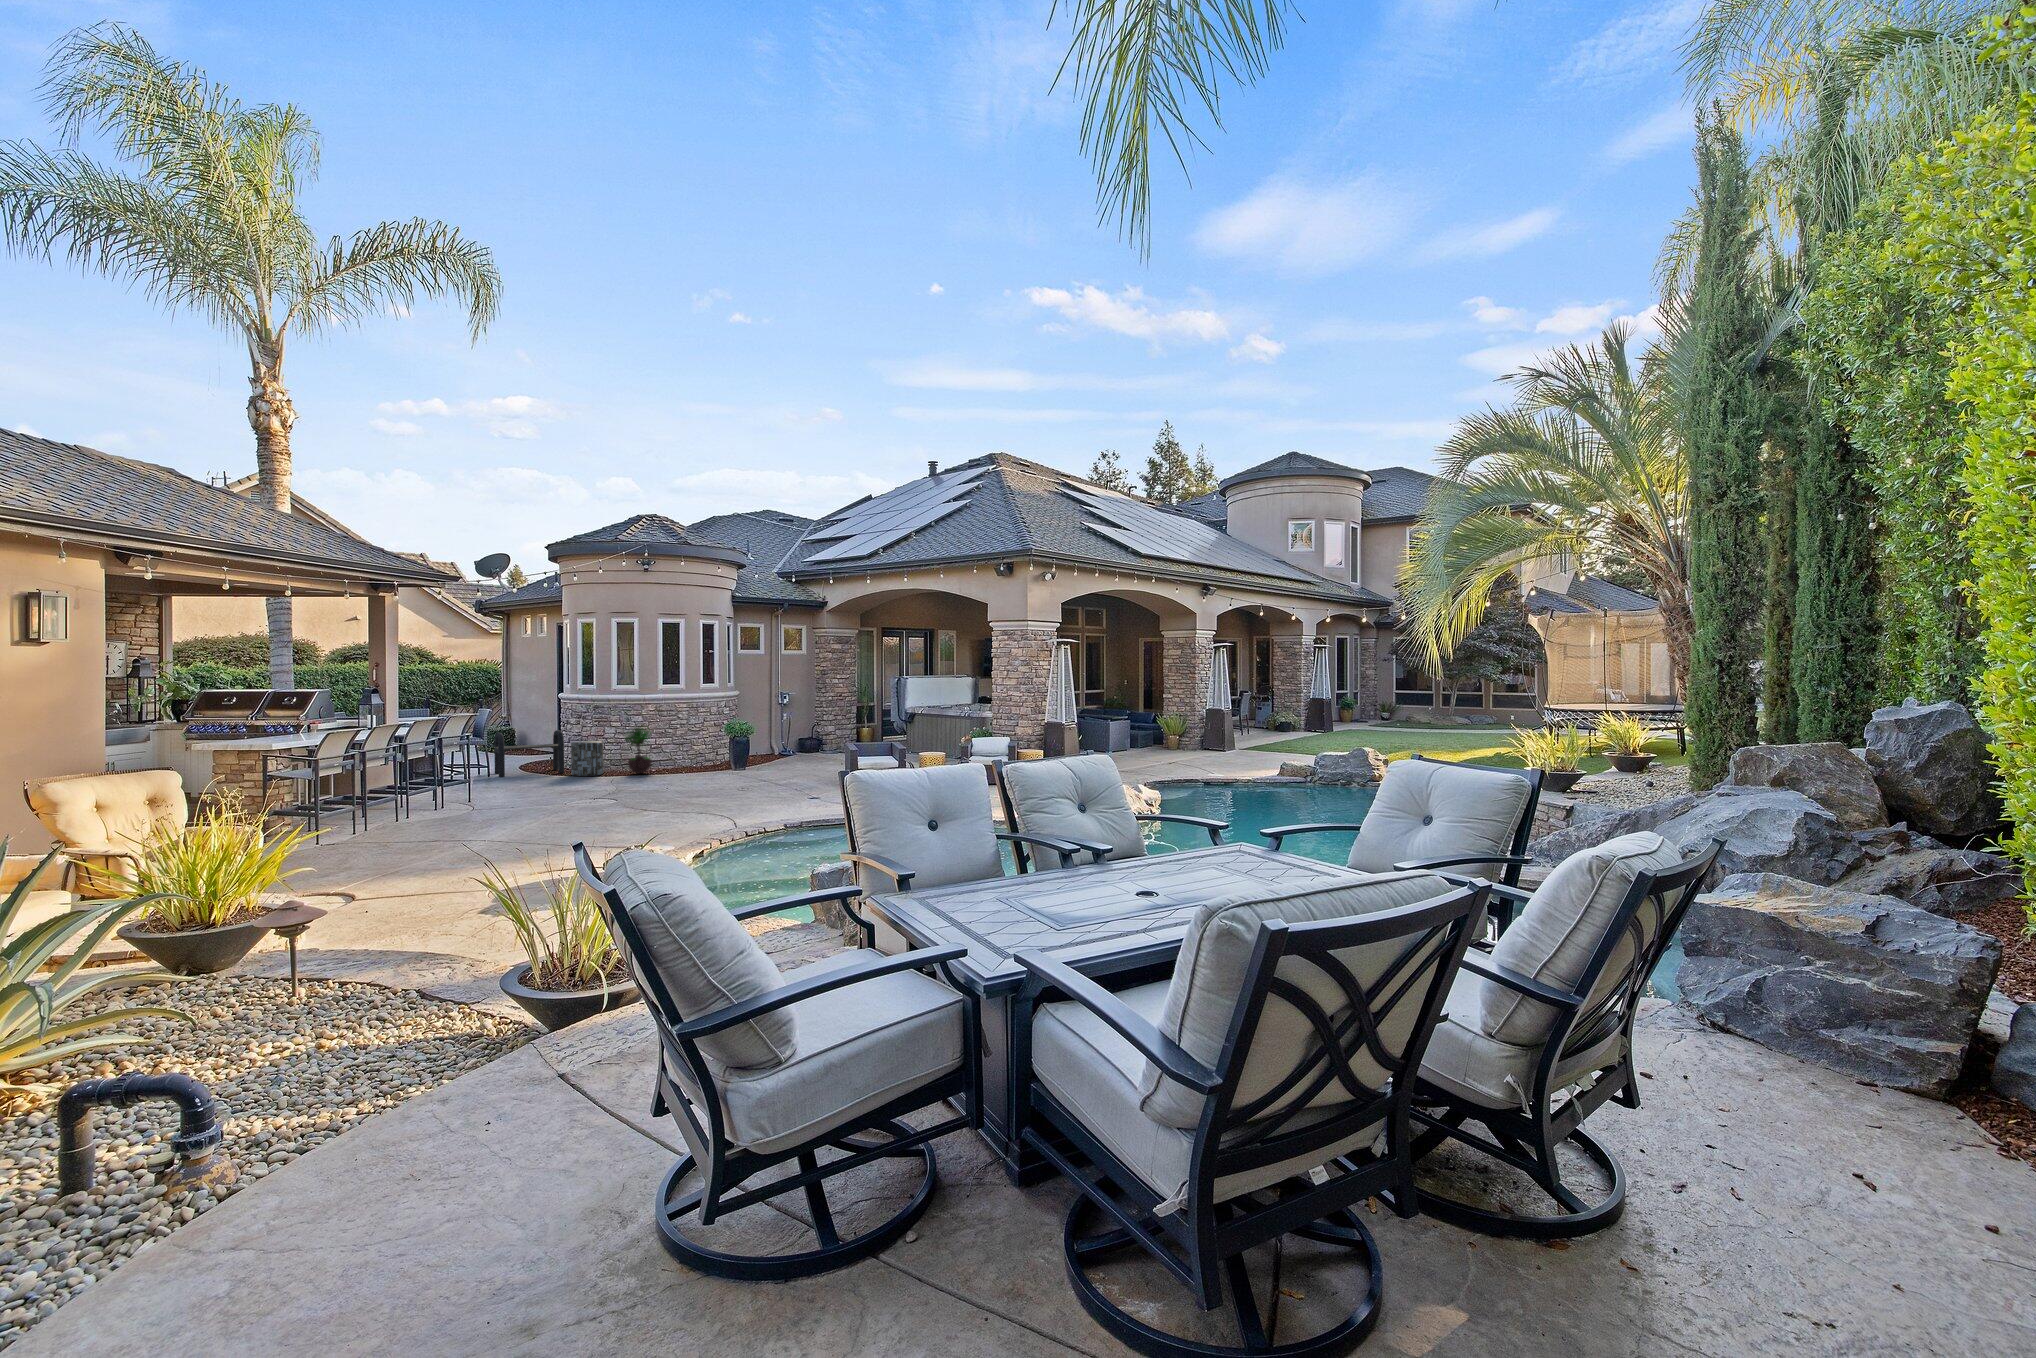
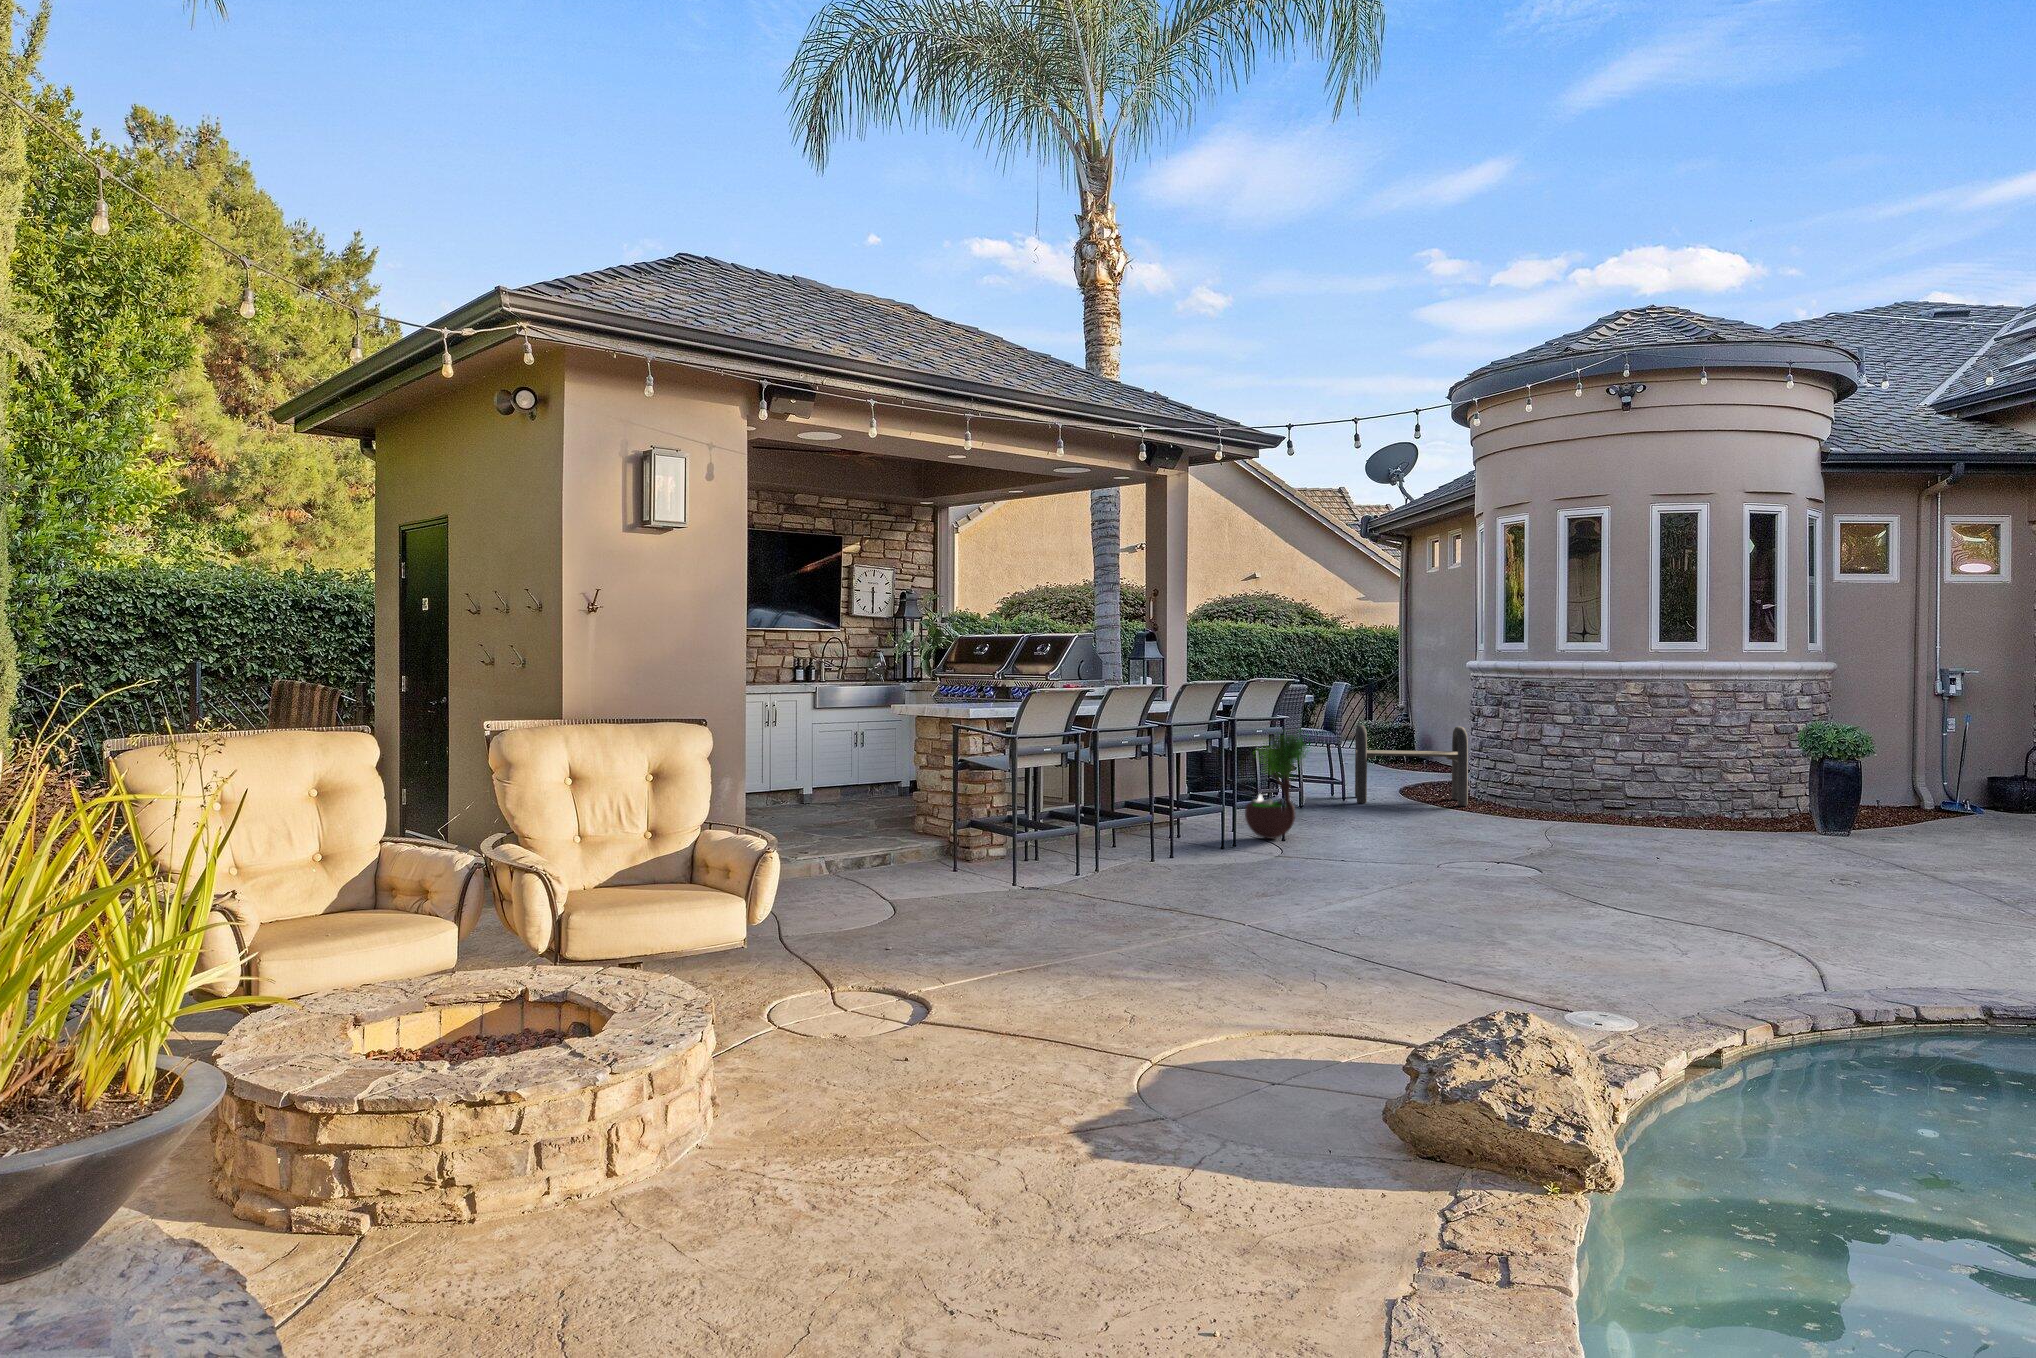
potted tree: present [625,728,652,774] -> present [1245,732,1308,839]
side table: present [571,741,603,776] -> none [1477,749,1537,816]

